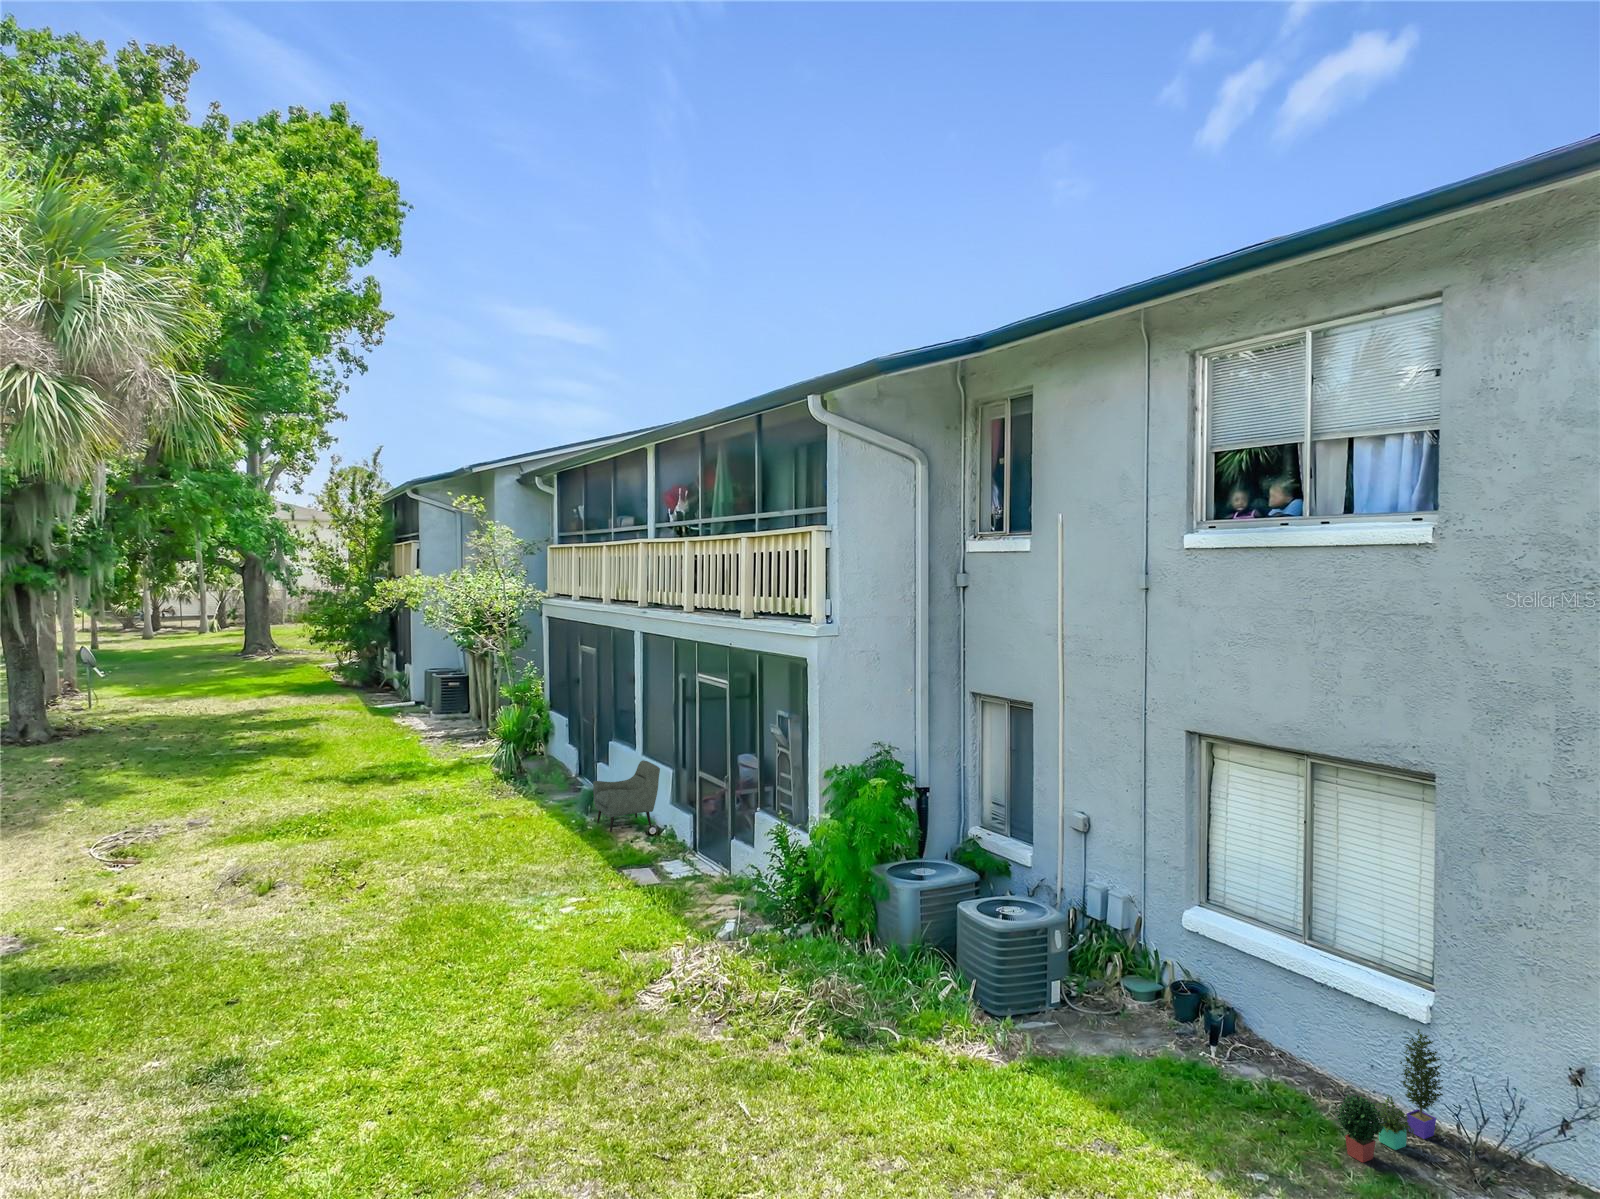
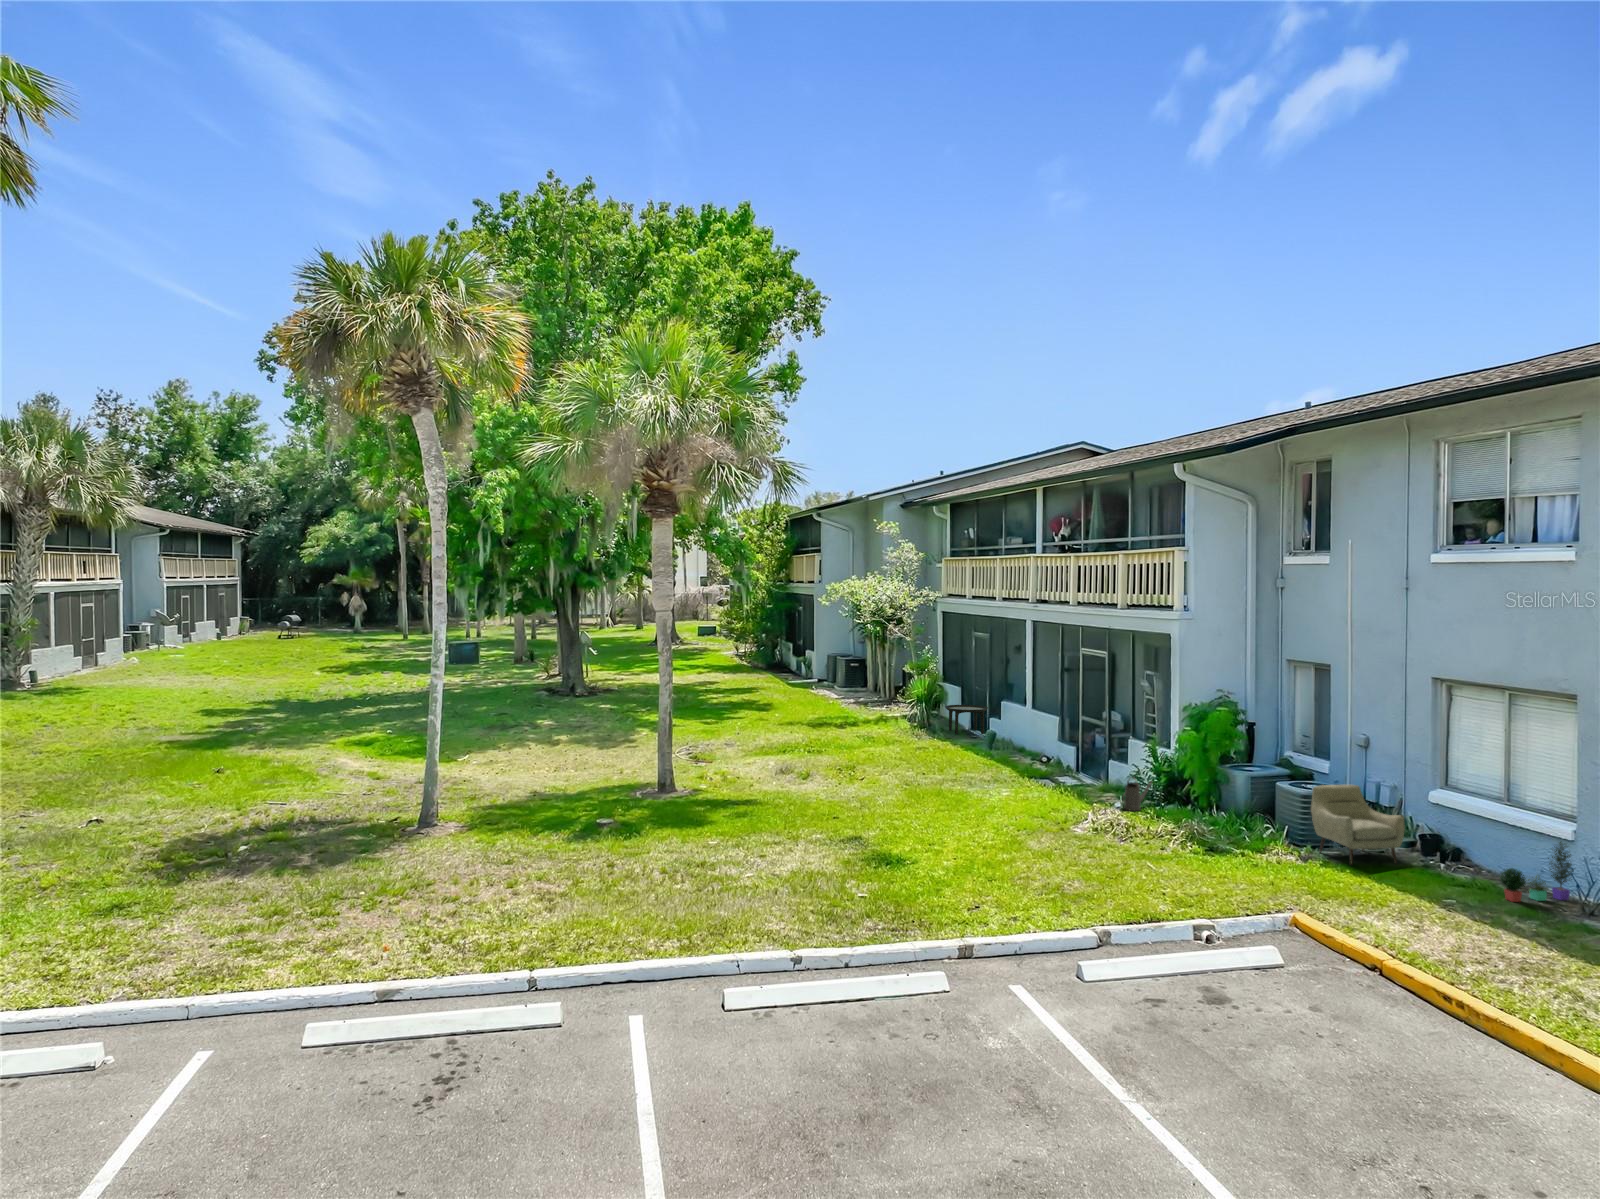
round table: none [533,744,594,789] -> present [945,705,988,734]
chair: present [593,760,660,832] -> present [1311,785,1405,865]
watering can: none [735,889,783,945] -> present [1122,778,1152,811]

